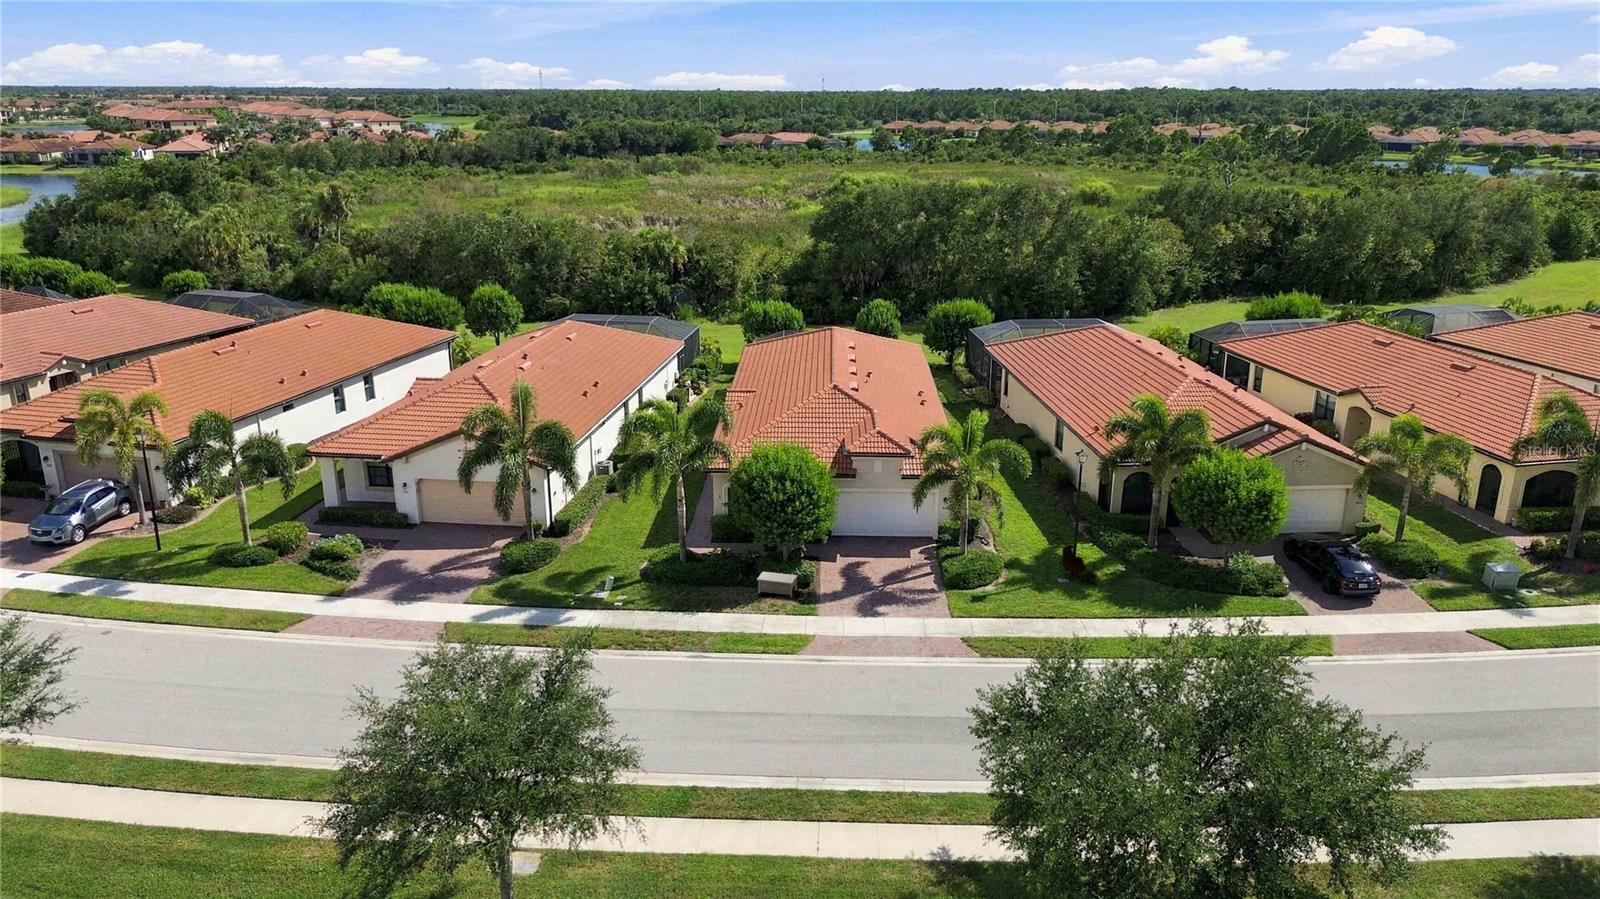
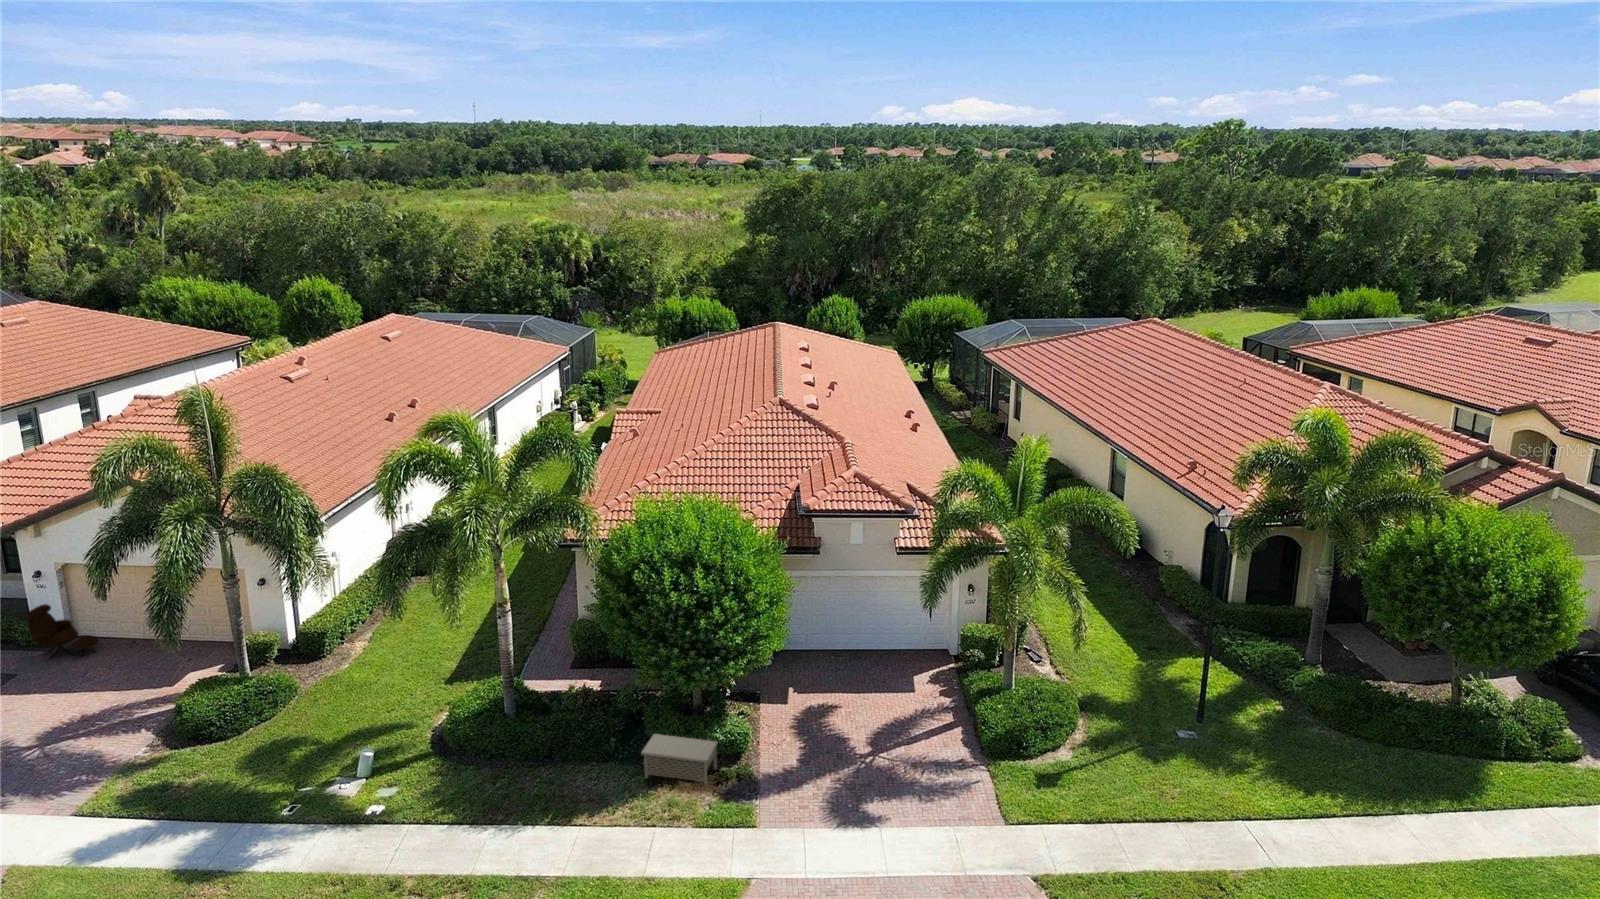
lounge chair: present [1062,544,1097,582] -> present [26,604,99,659]

